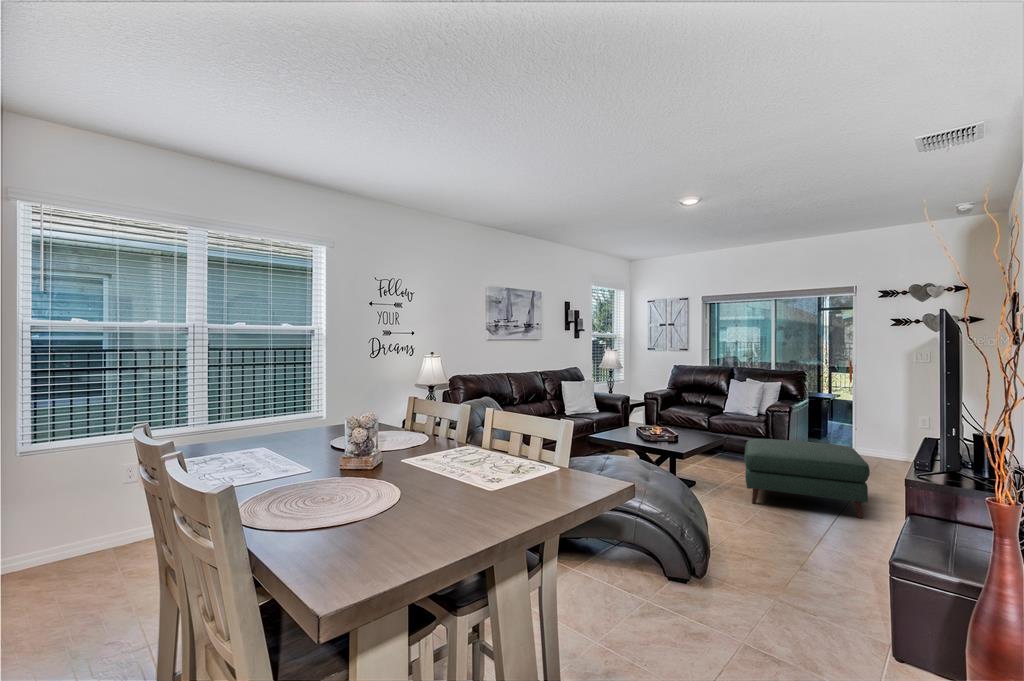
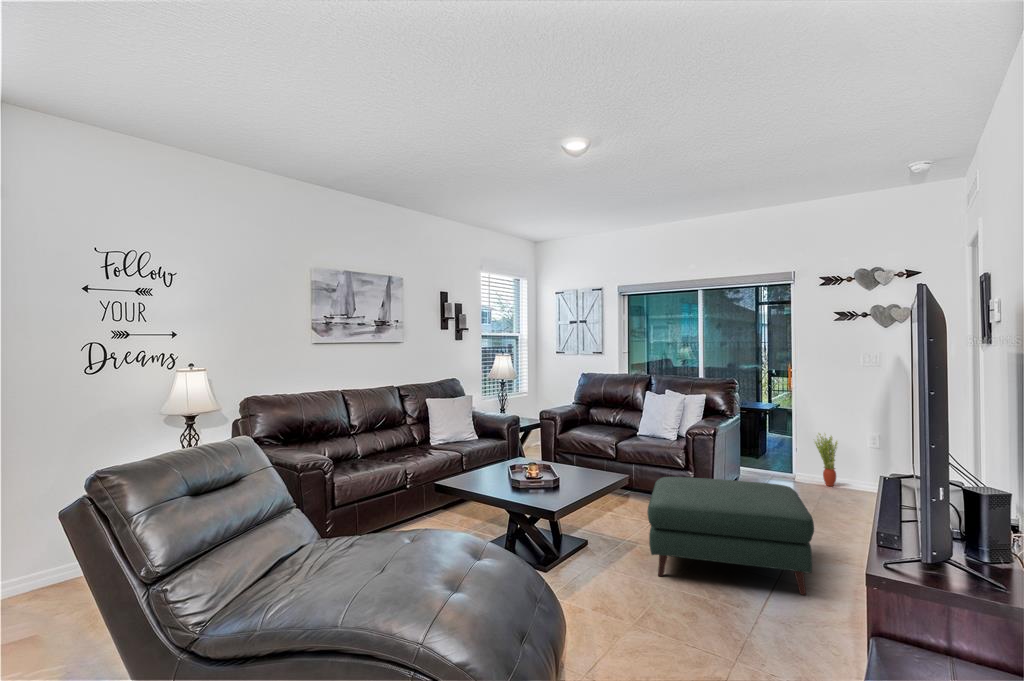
potted plant: none [870,415,892,458] -> present [815,434,837,486]

